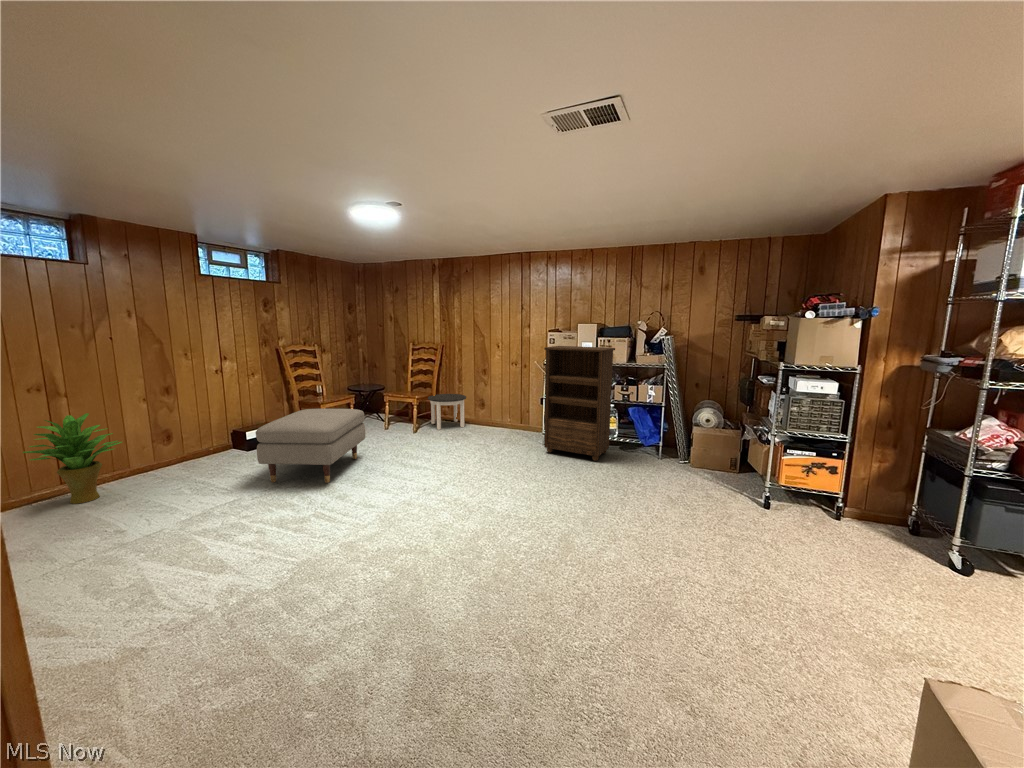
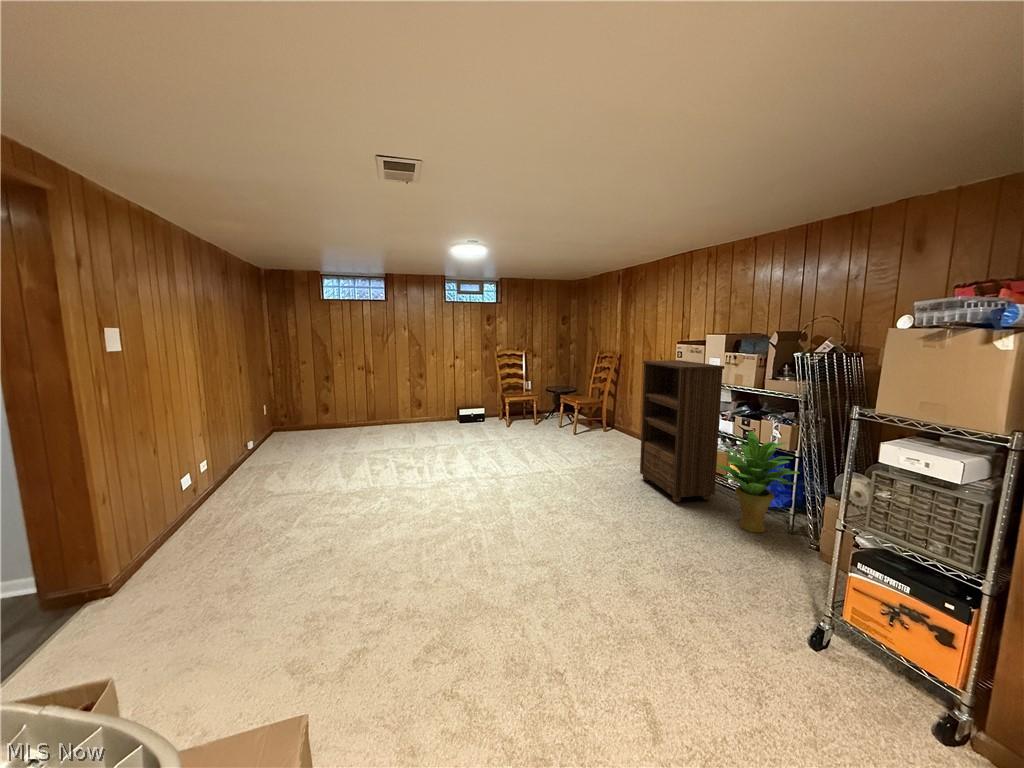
round table: present [428,394,466,430] -> none [591,403,630,439]
ottoman: present [256,409,366,483] -> none [425,398,505,451]
potted plant: present [23,413,122,504] -> present [717,431,799,533]

